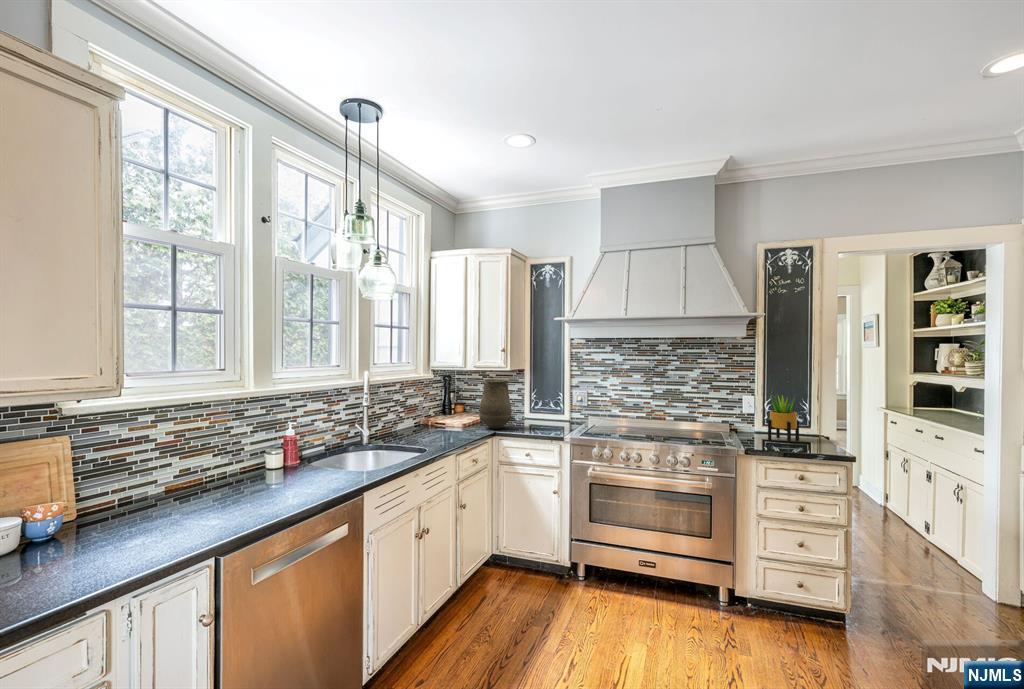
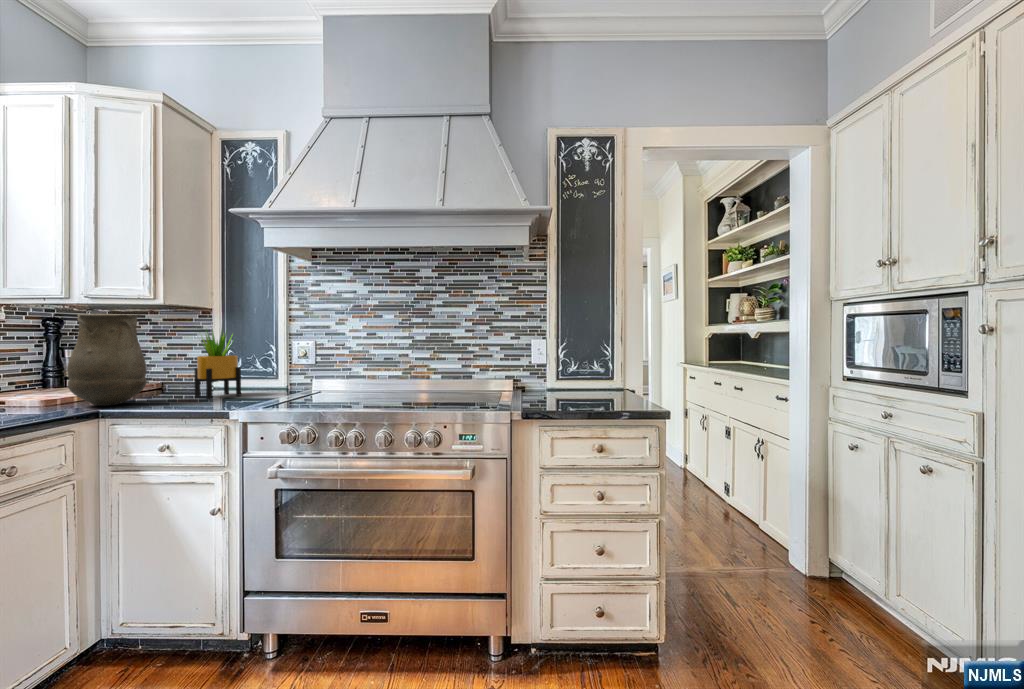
potted plant: present [768,395,799,443] -> present [195,331,241,399]

